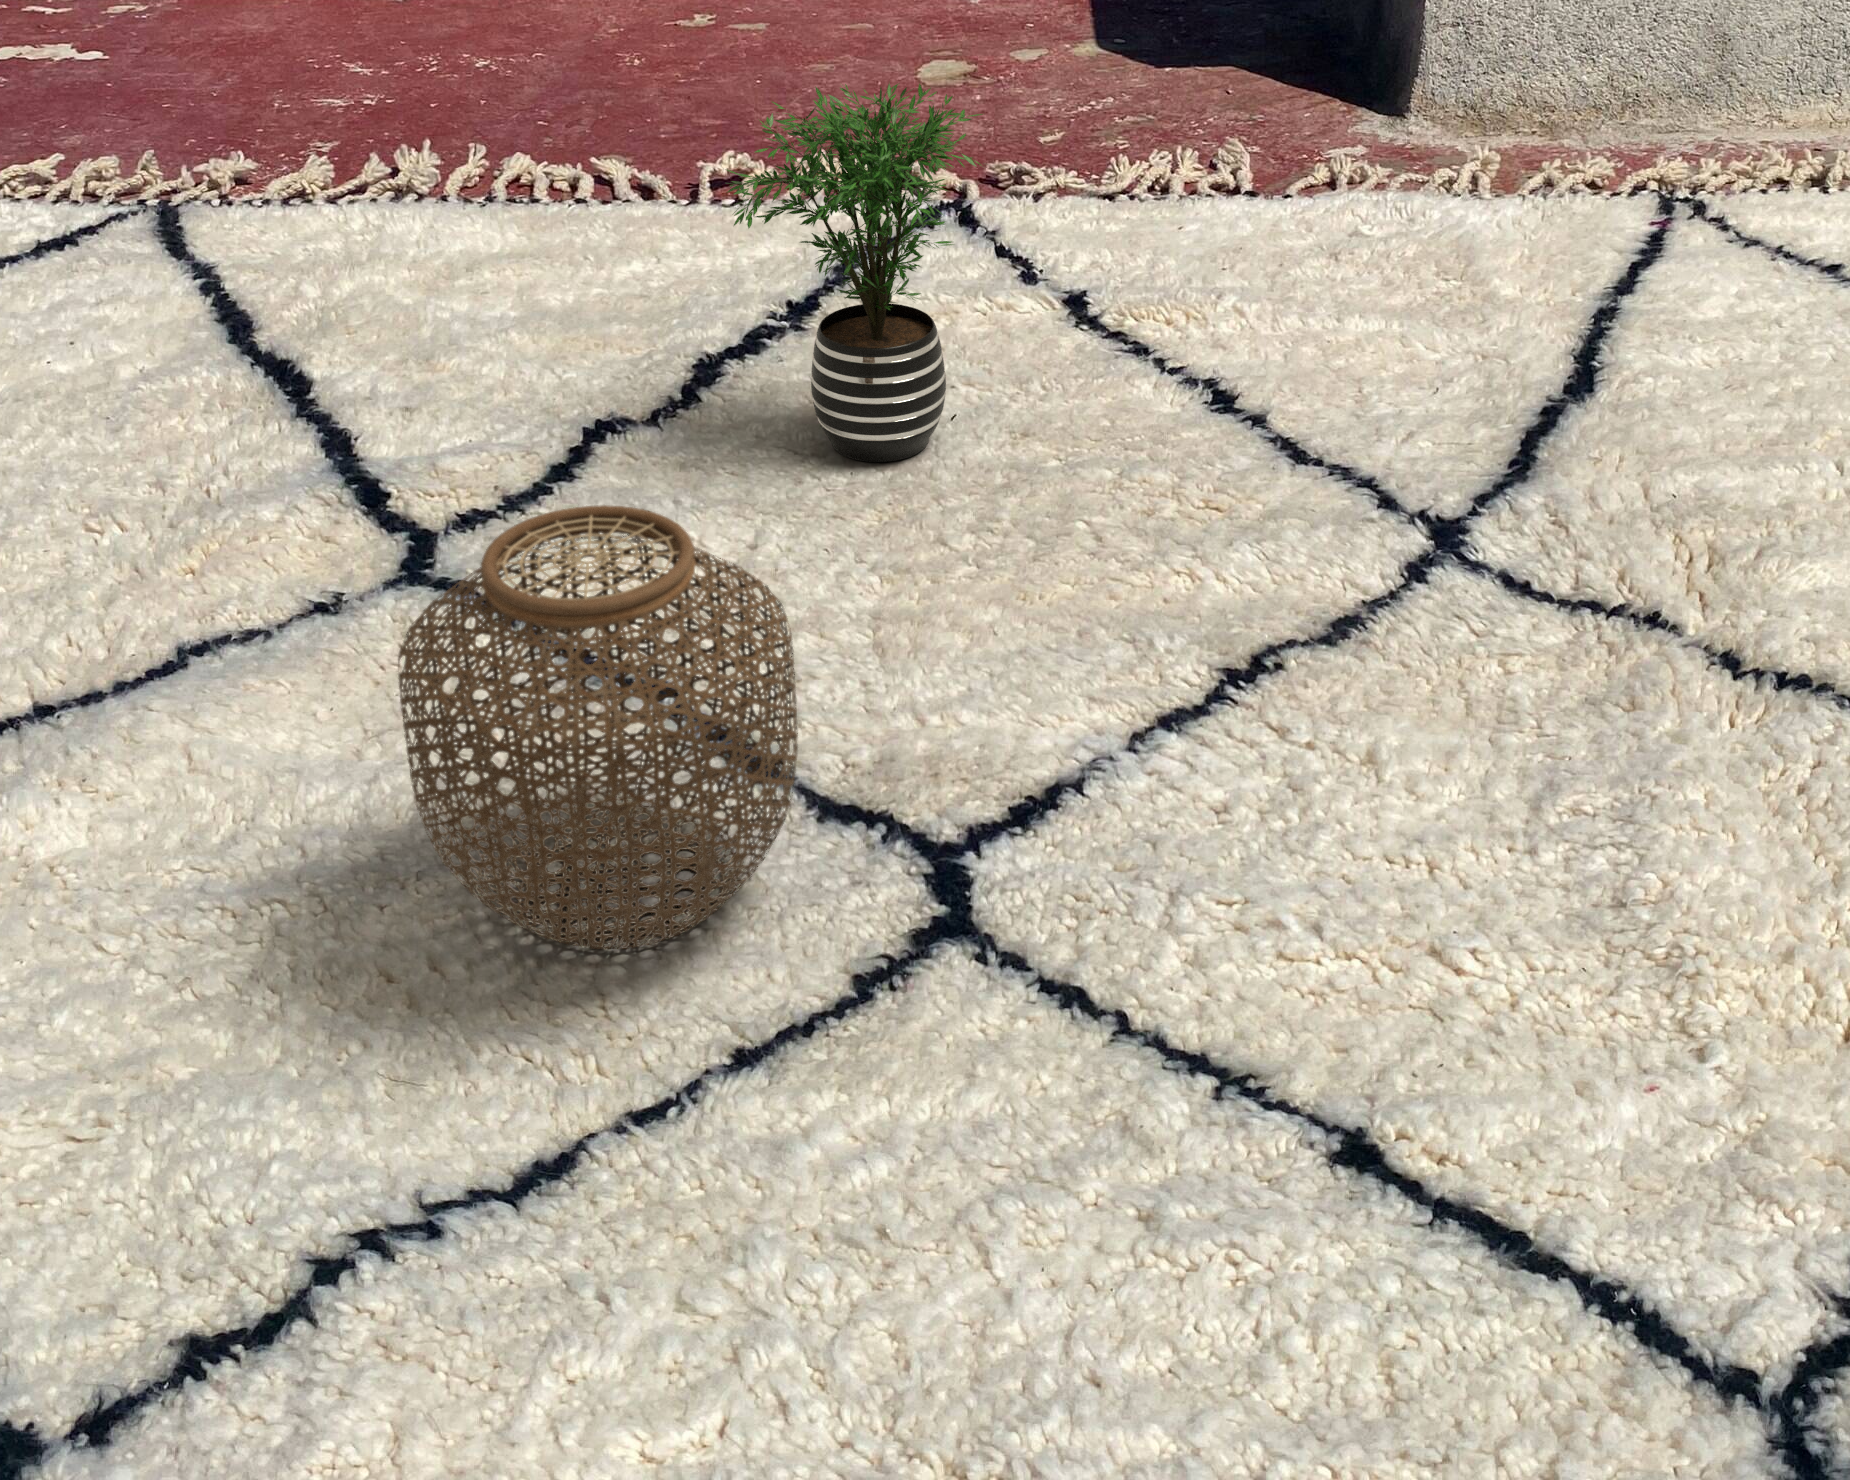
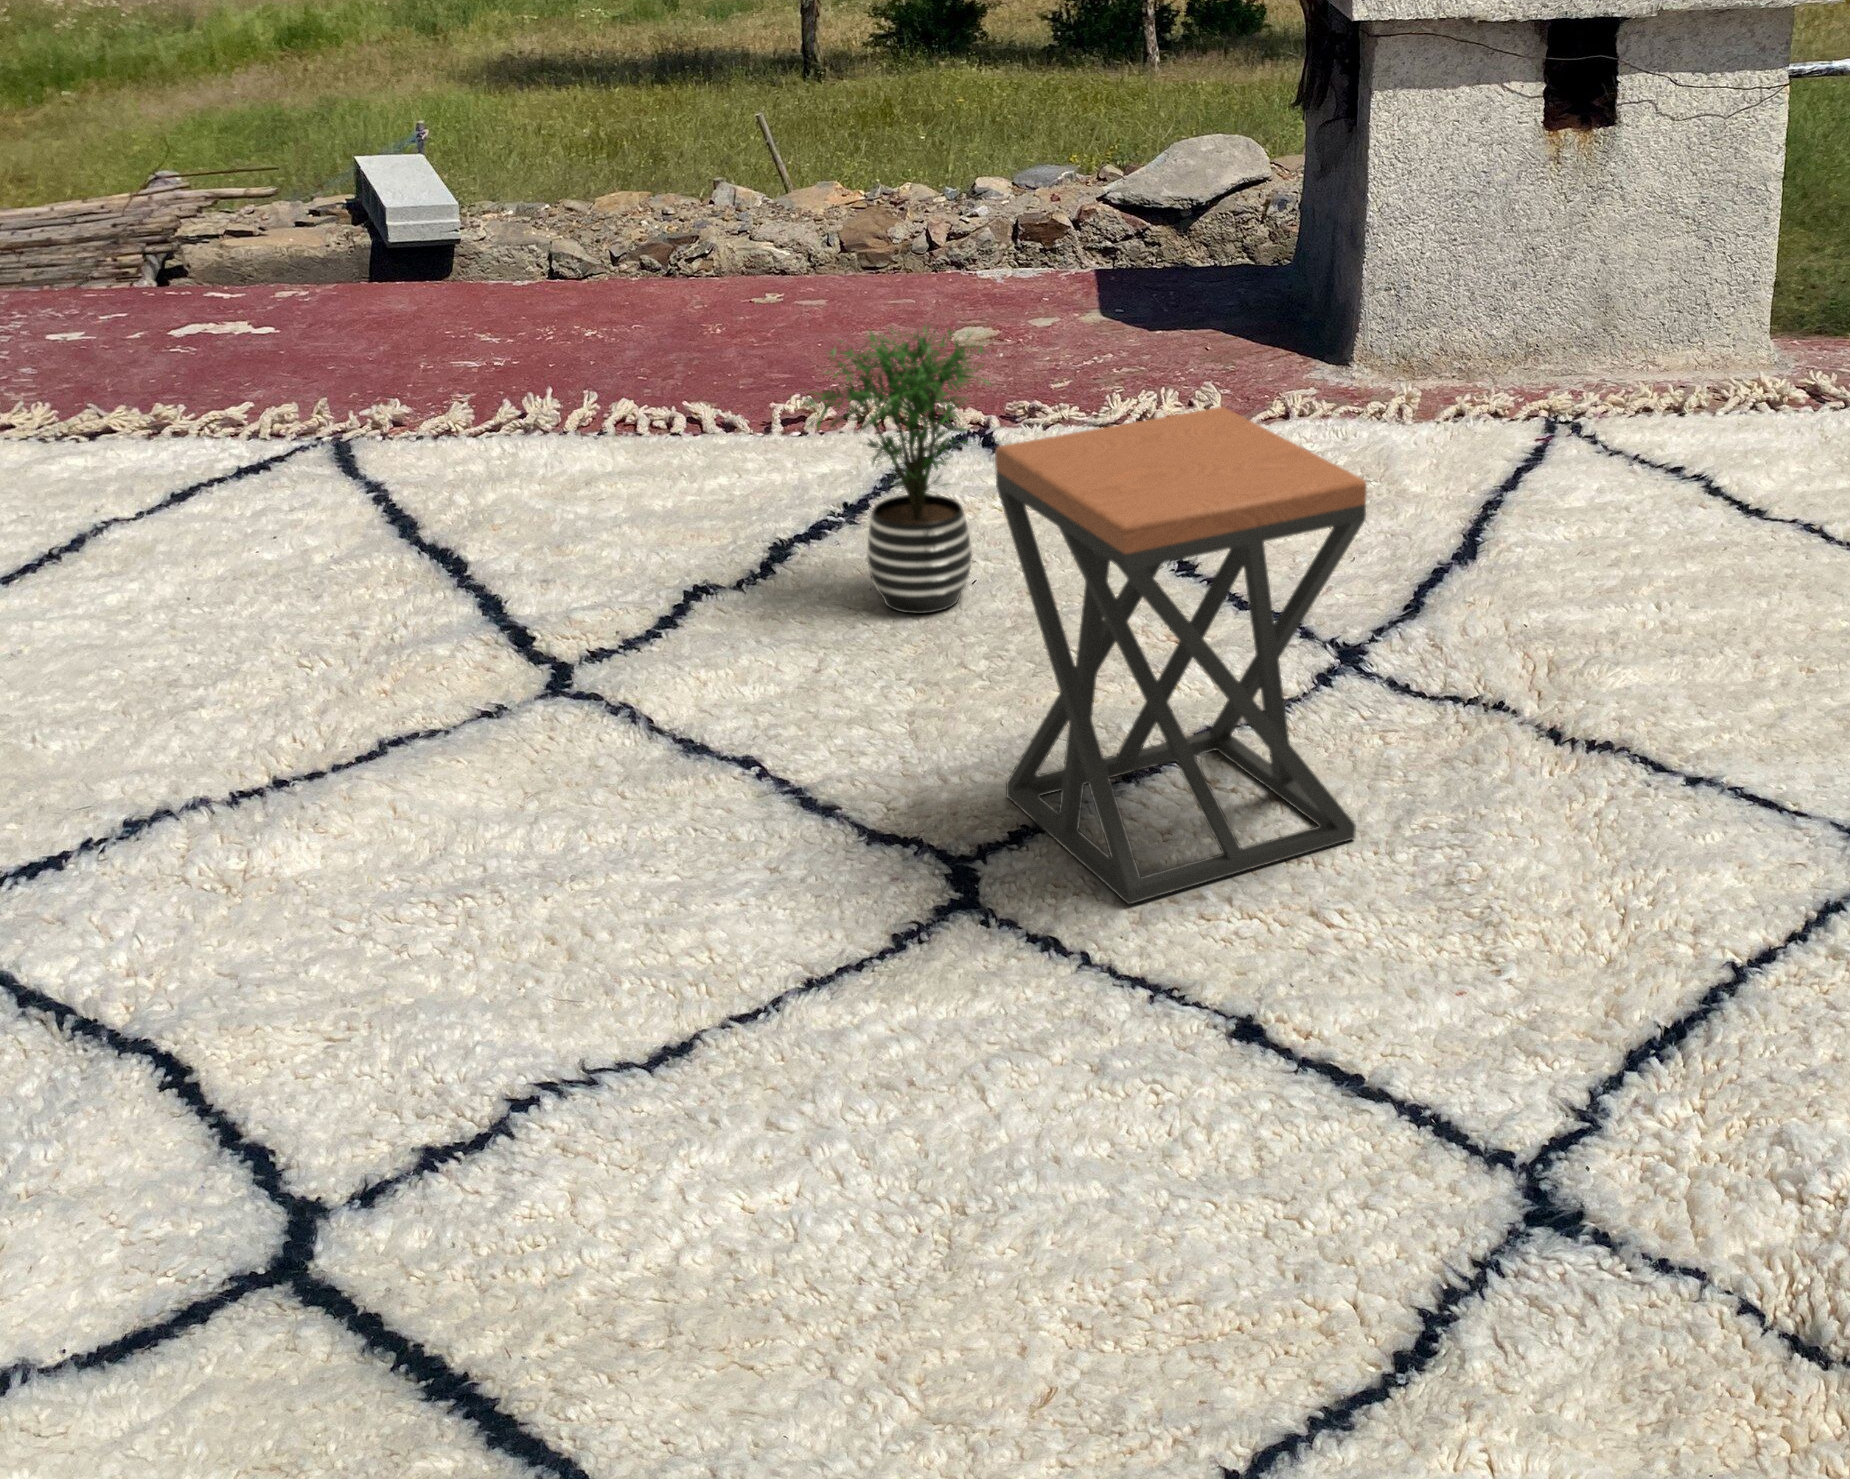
stool: none [994,221,1538,944] -> present [995,407,1367,904]
woven basket: present [398,505,798,949] -> none [567,601,857,919]

